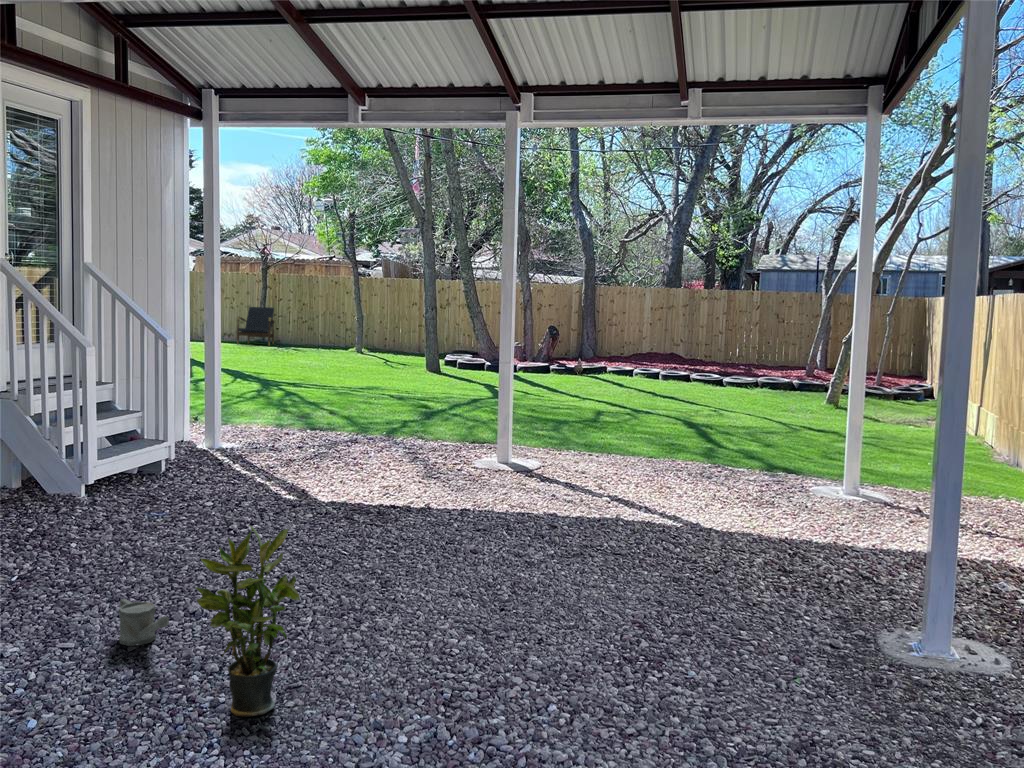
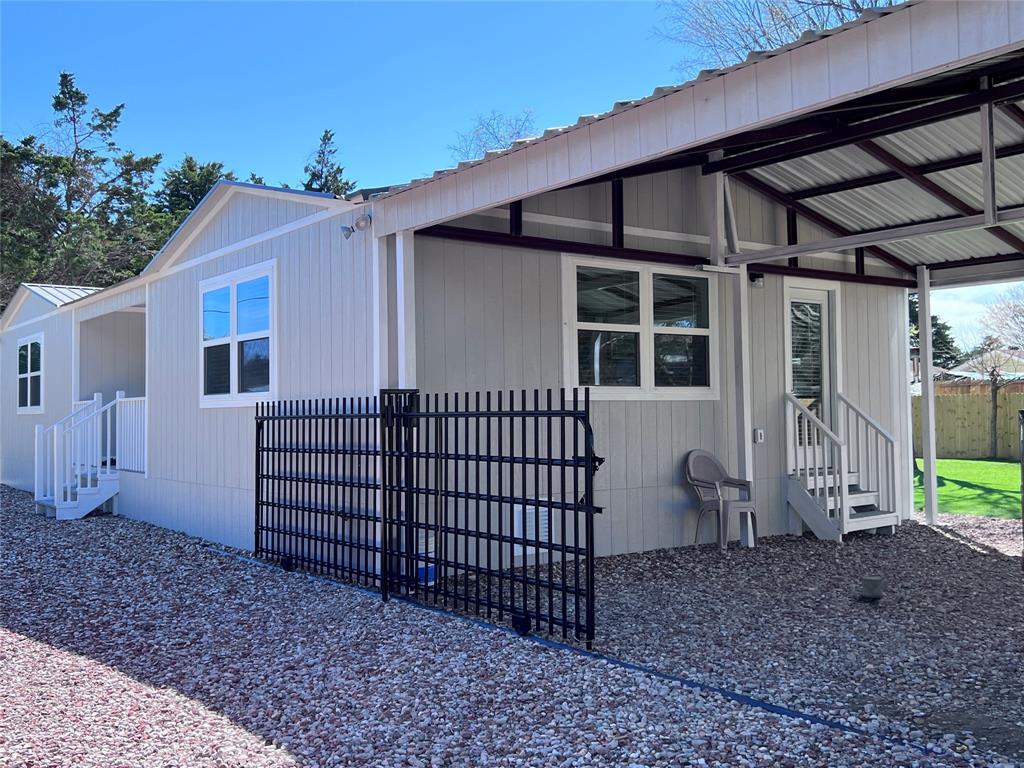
lounge chair: present [237,307,275,346] -> none [968,425,1006,461]
potted plant: present [196,526,300,717] -> none [899,524,958,626]

